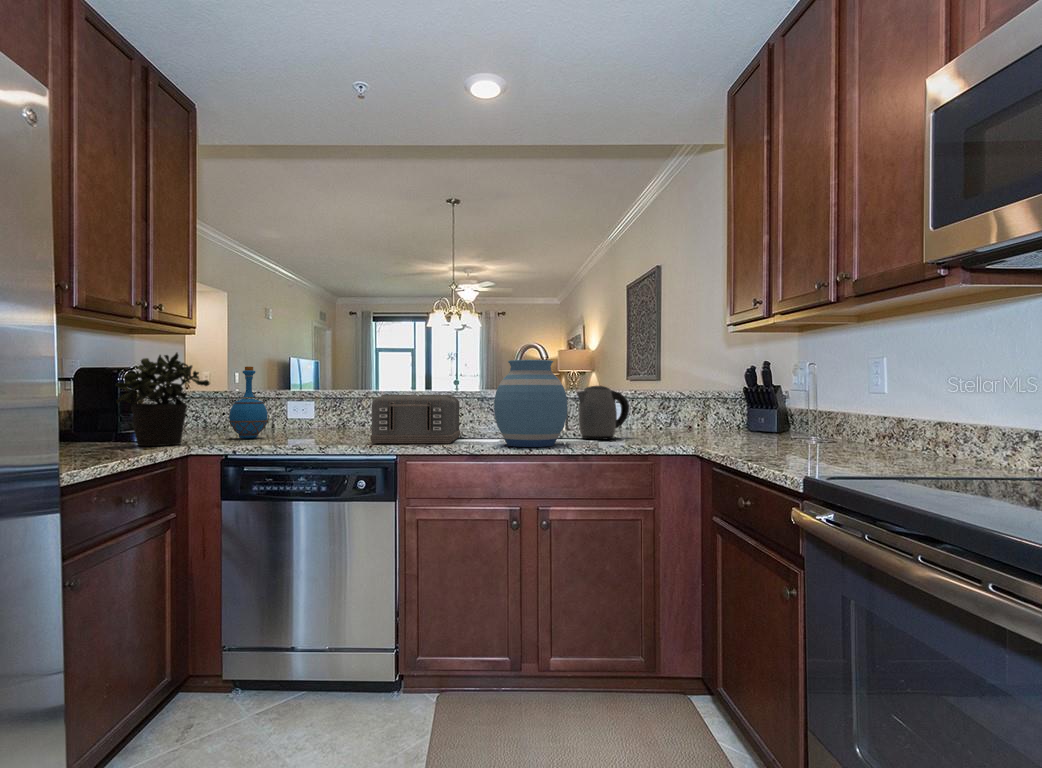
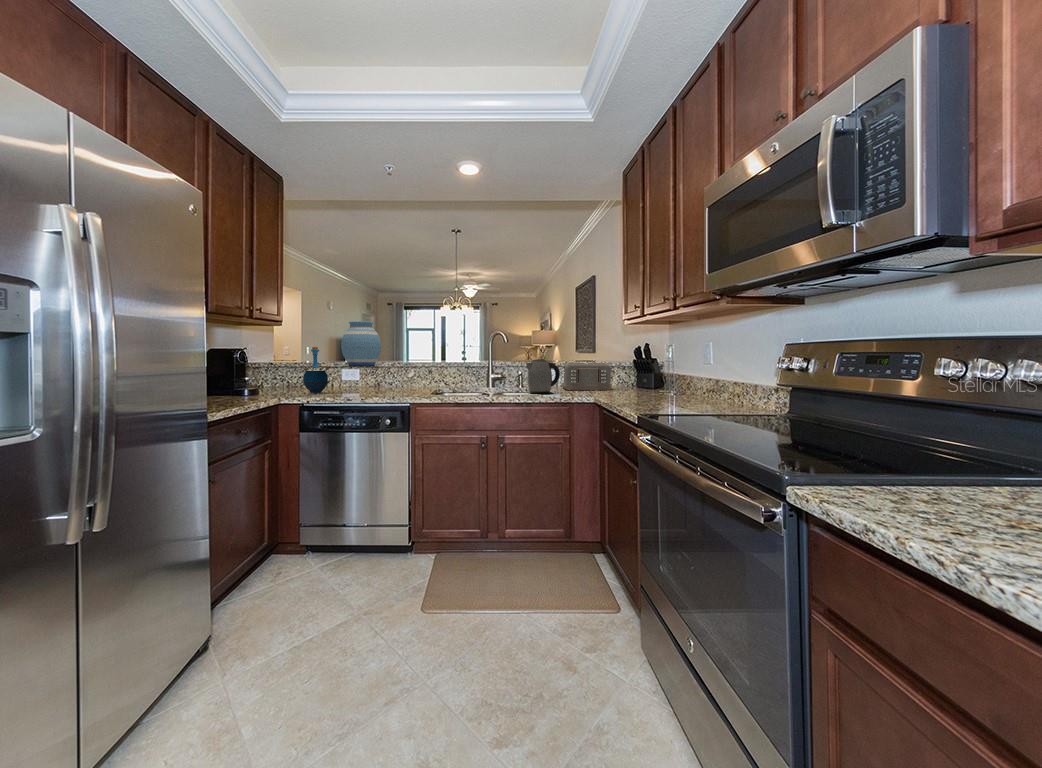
potted plant: present [116,352,209,446] -> none [230,338,290,398]
vase: present [494,360,567,447] -> present [341,321,381,366]
toaster: present [370,395,460,443] -> present [562,363,611,390]

